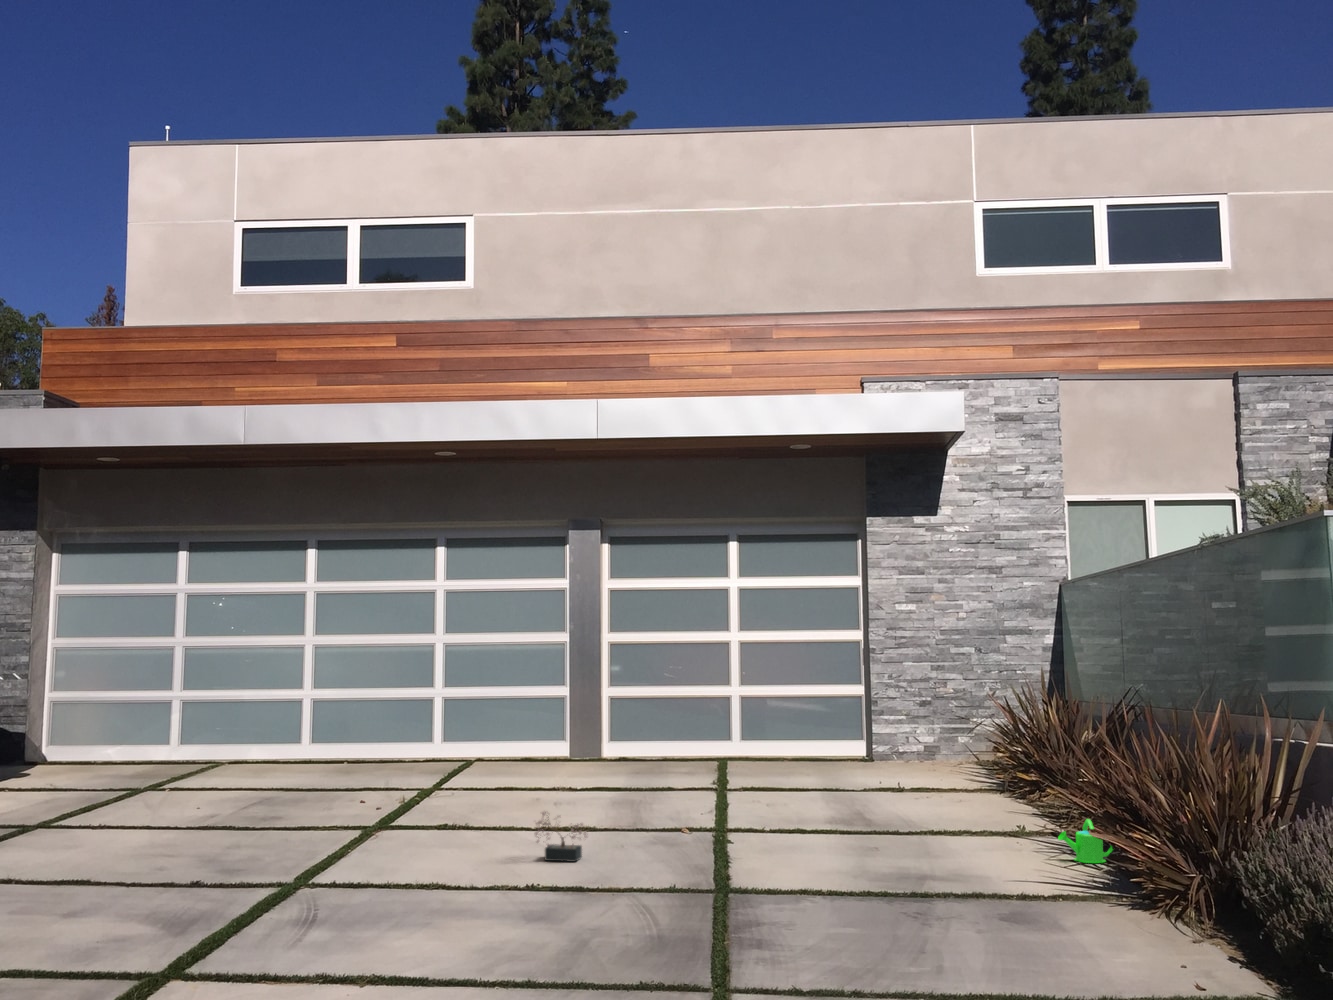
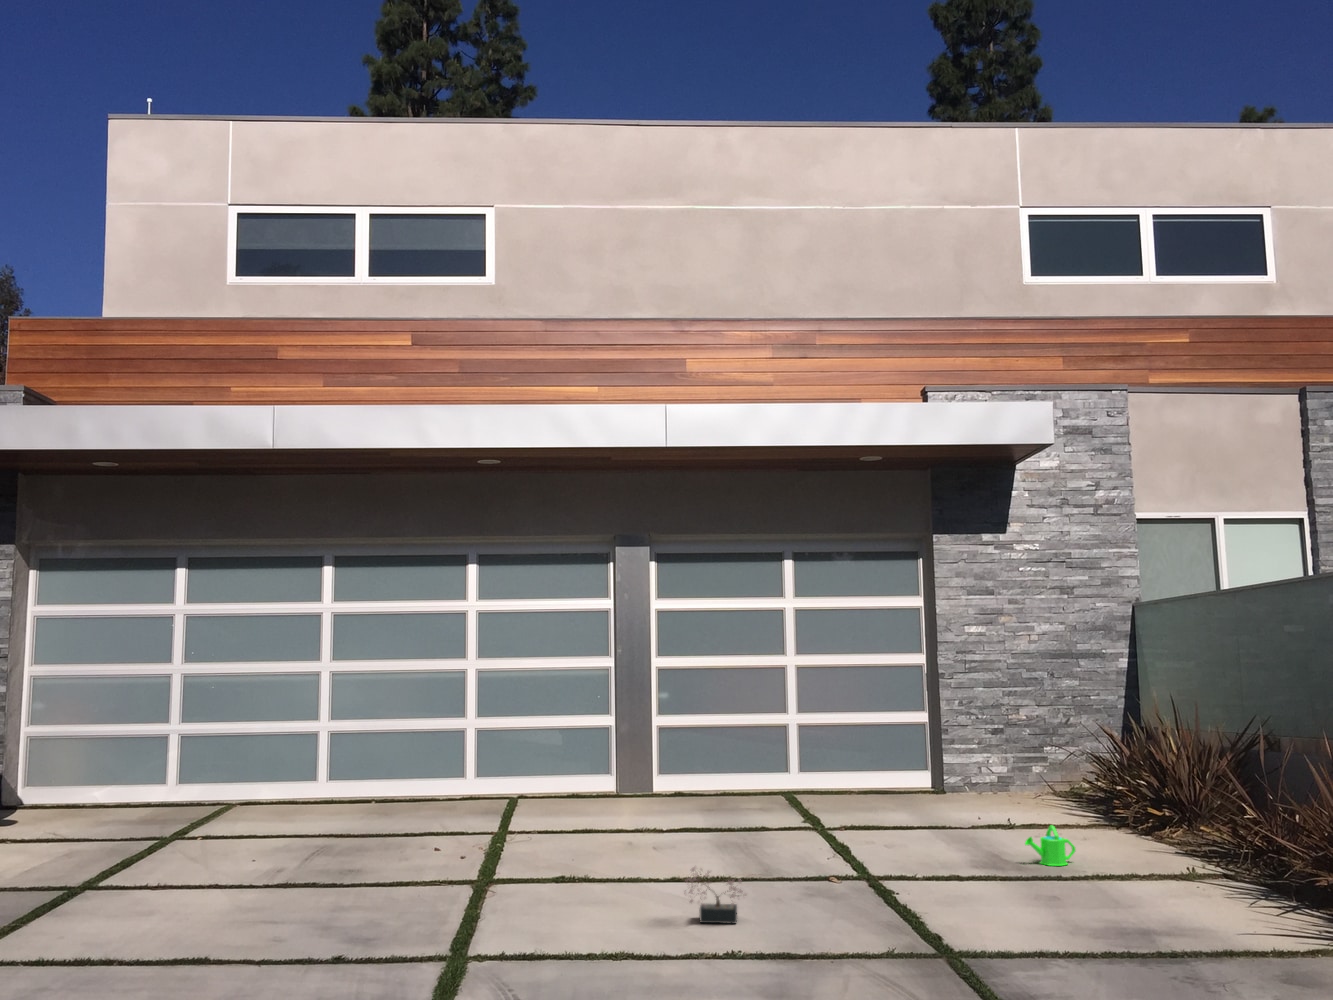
watering can: present [1058,819,1113,863] -> present [1025,825,1075,866]

